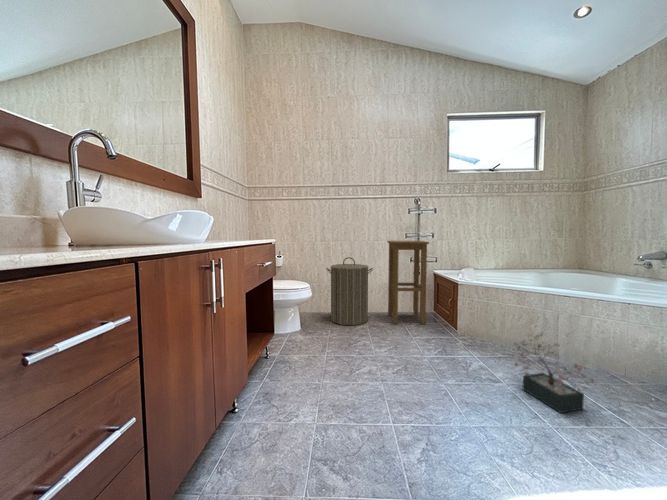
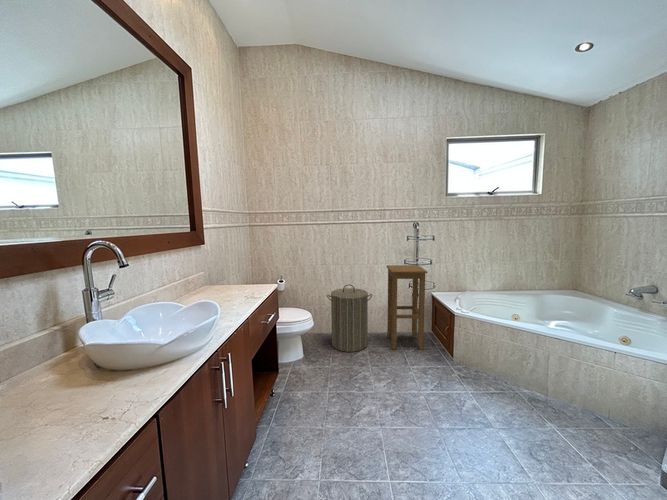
decorative plant: present [511,333,595,413] -> none [501,382,580,465]

